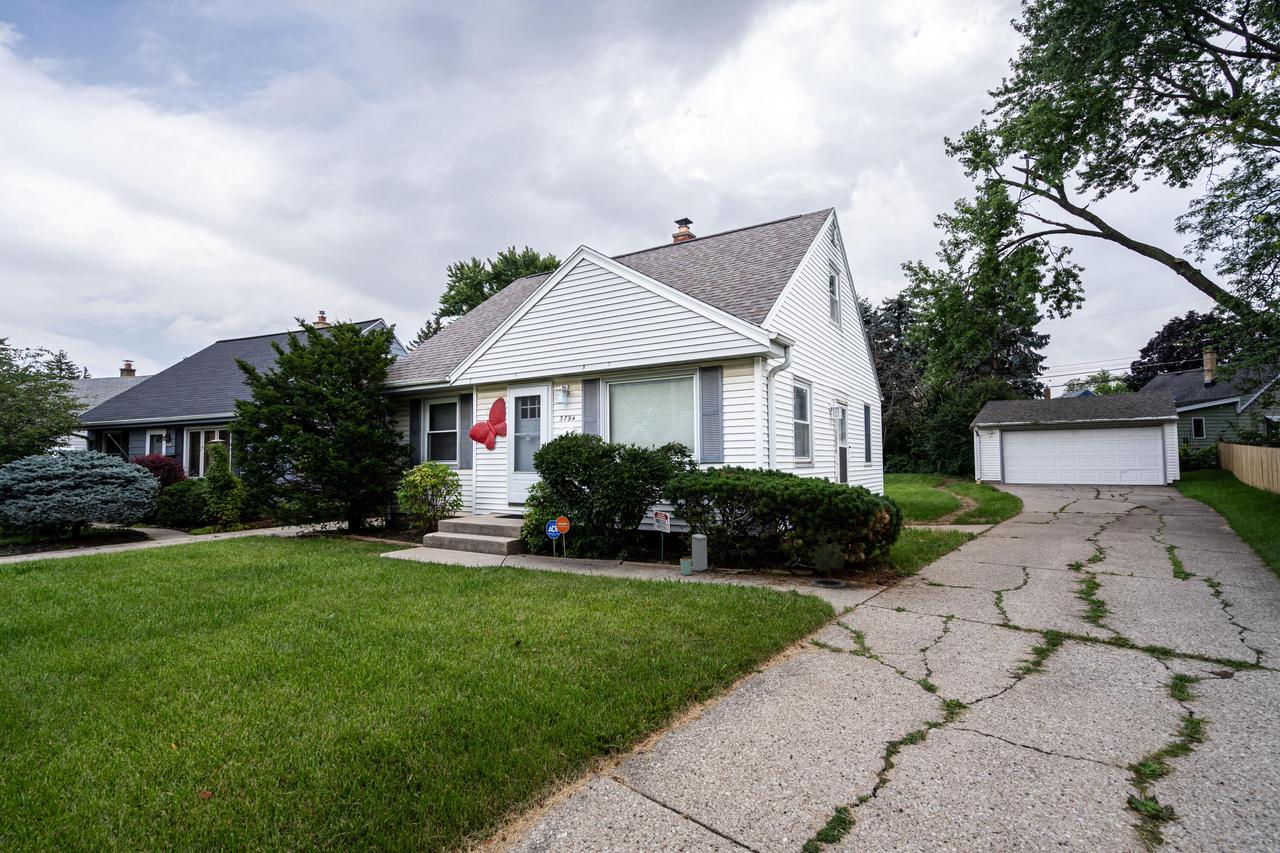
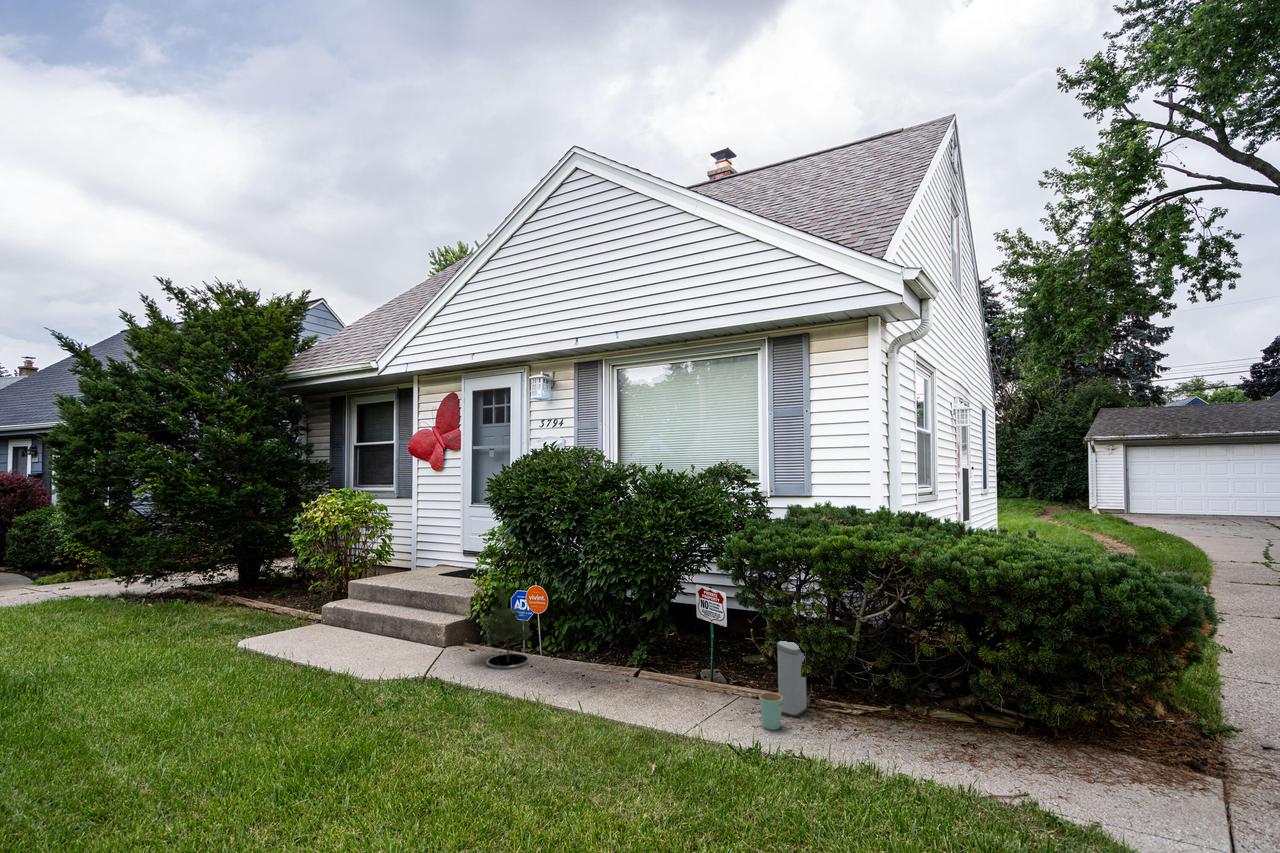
potted tree: present [813,531,845,588] -> present [481,585,532,669]

